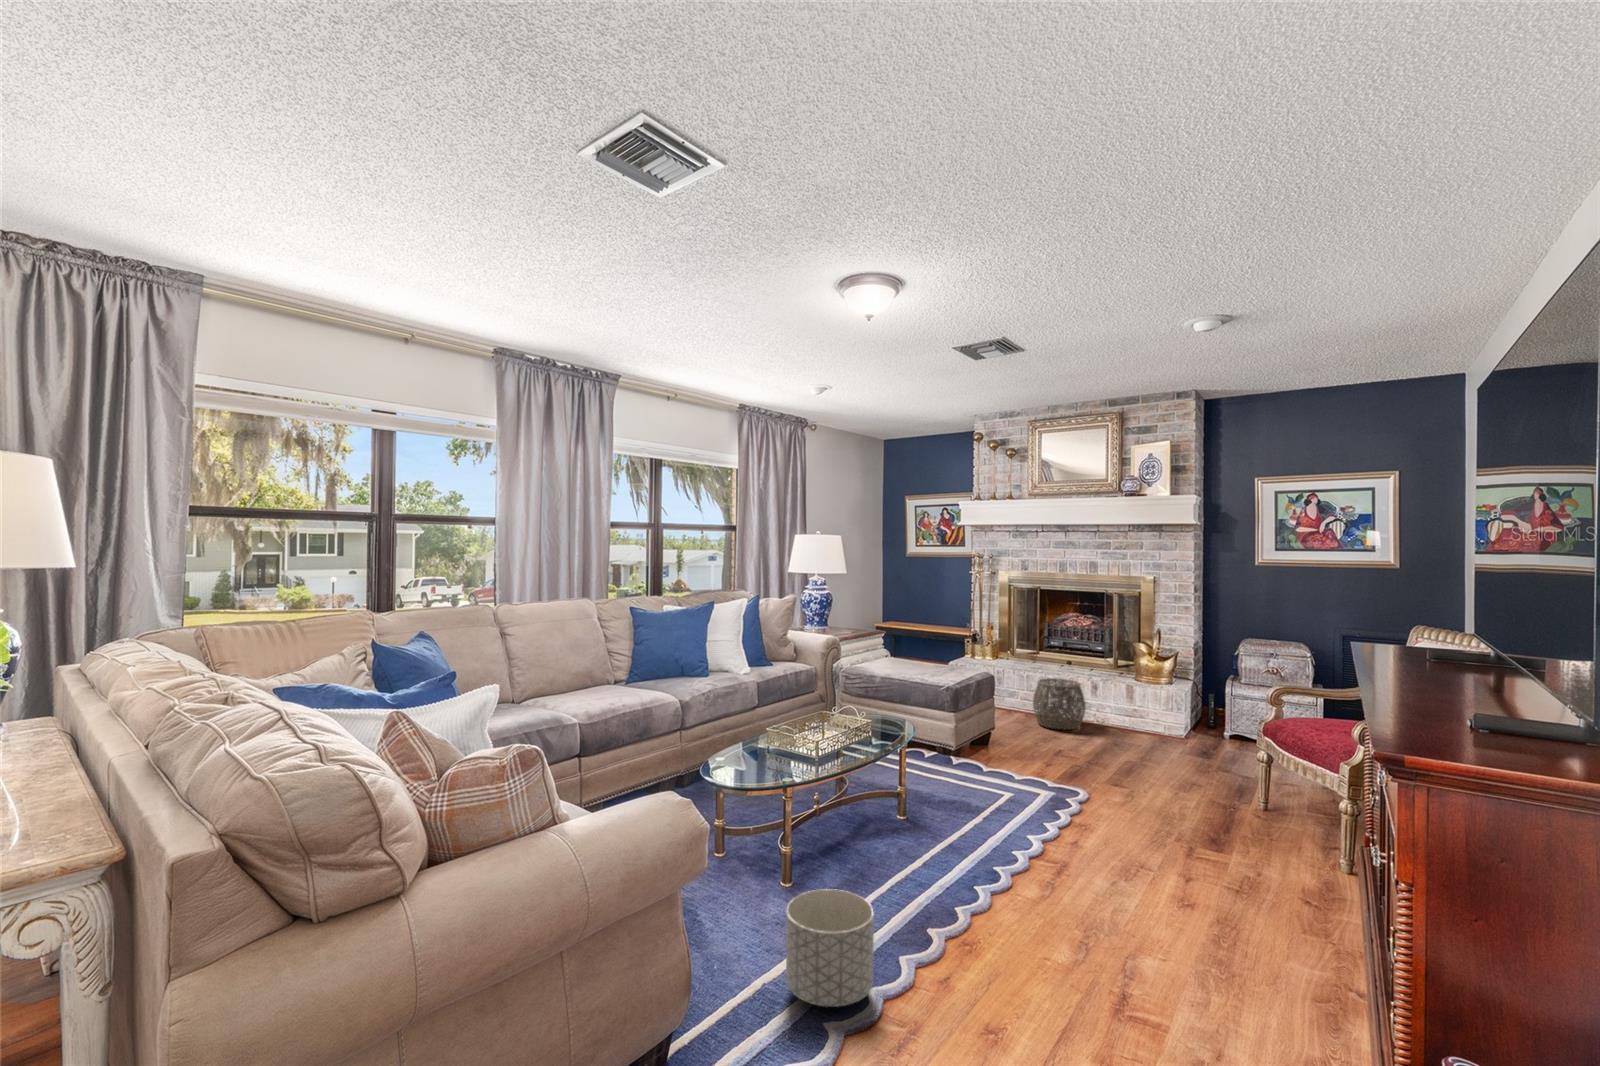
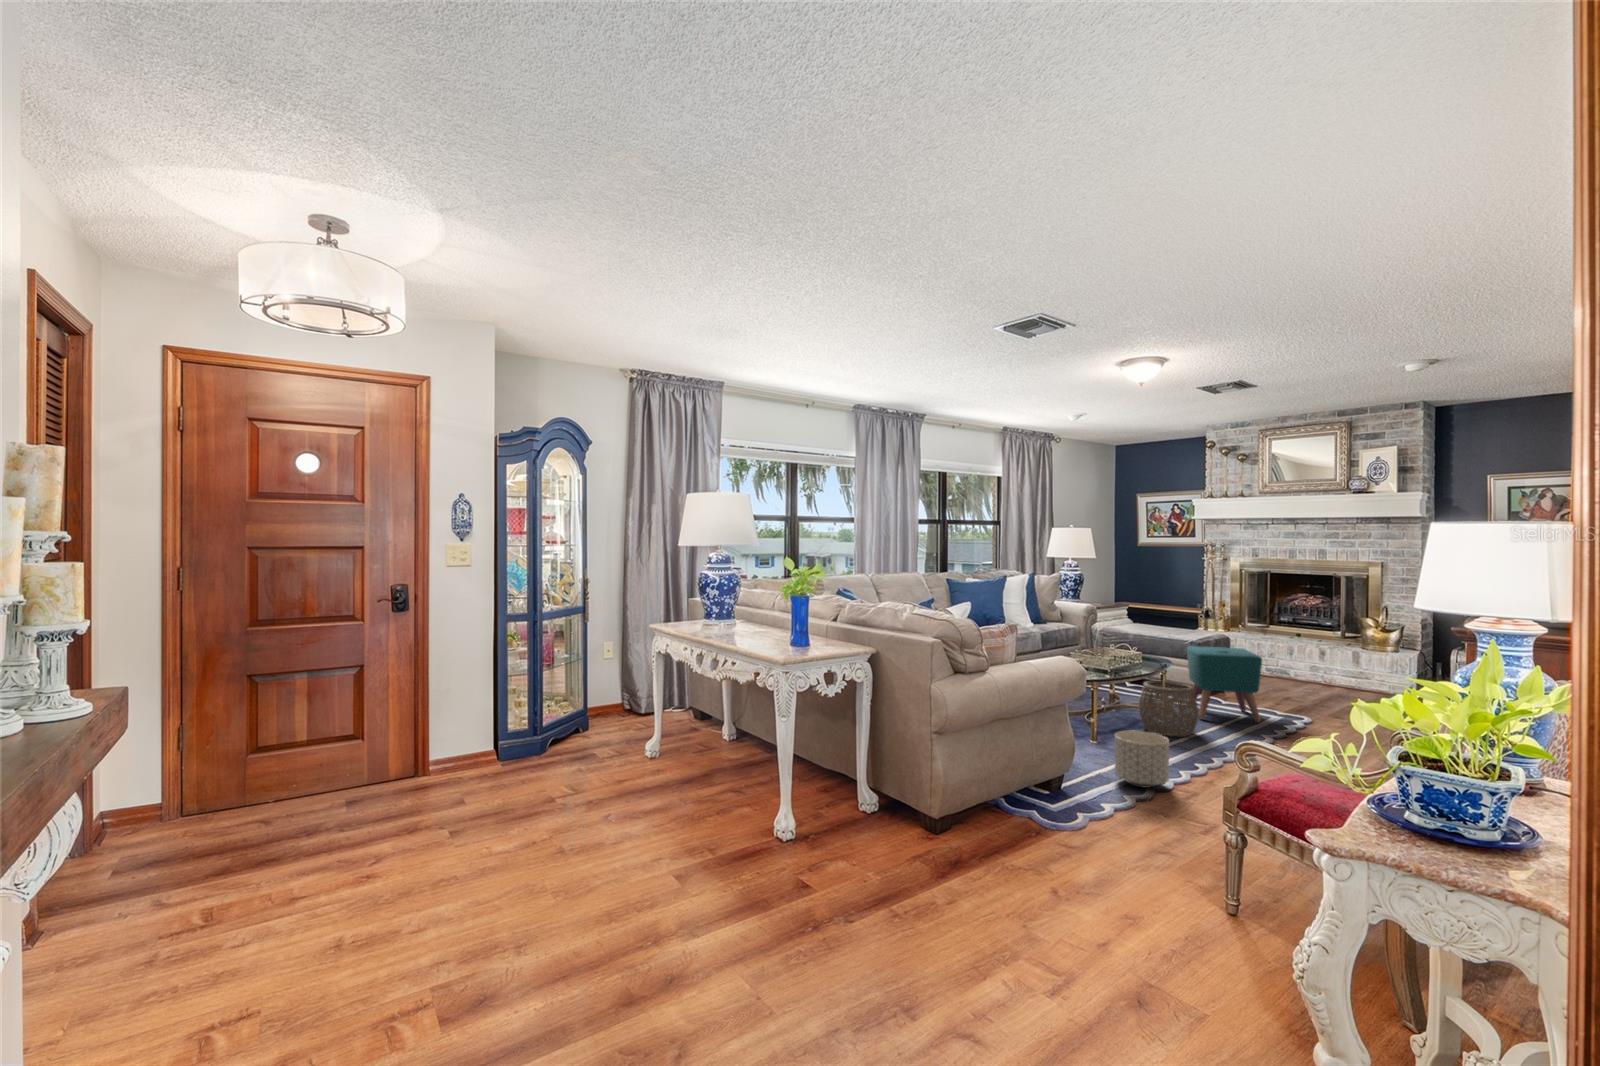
woven basket: present [1033,678,1085,730] -> present [1139,681,1199,737]
ottoman: none [937,698,1027,807] -> present [1187,646,1262,723]

